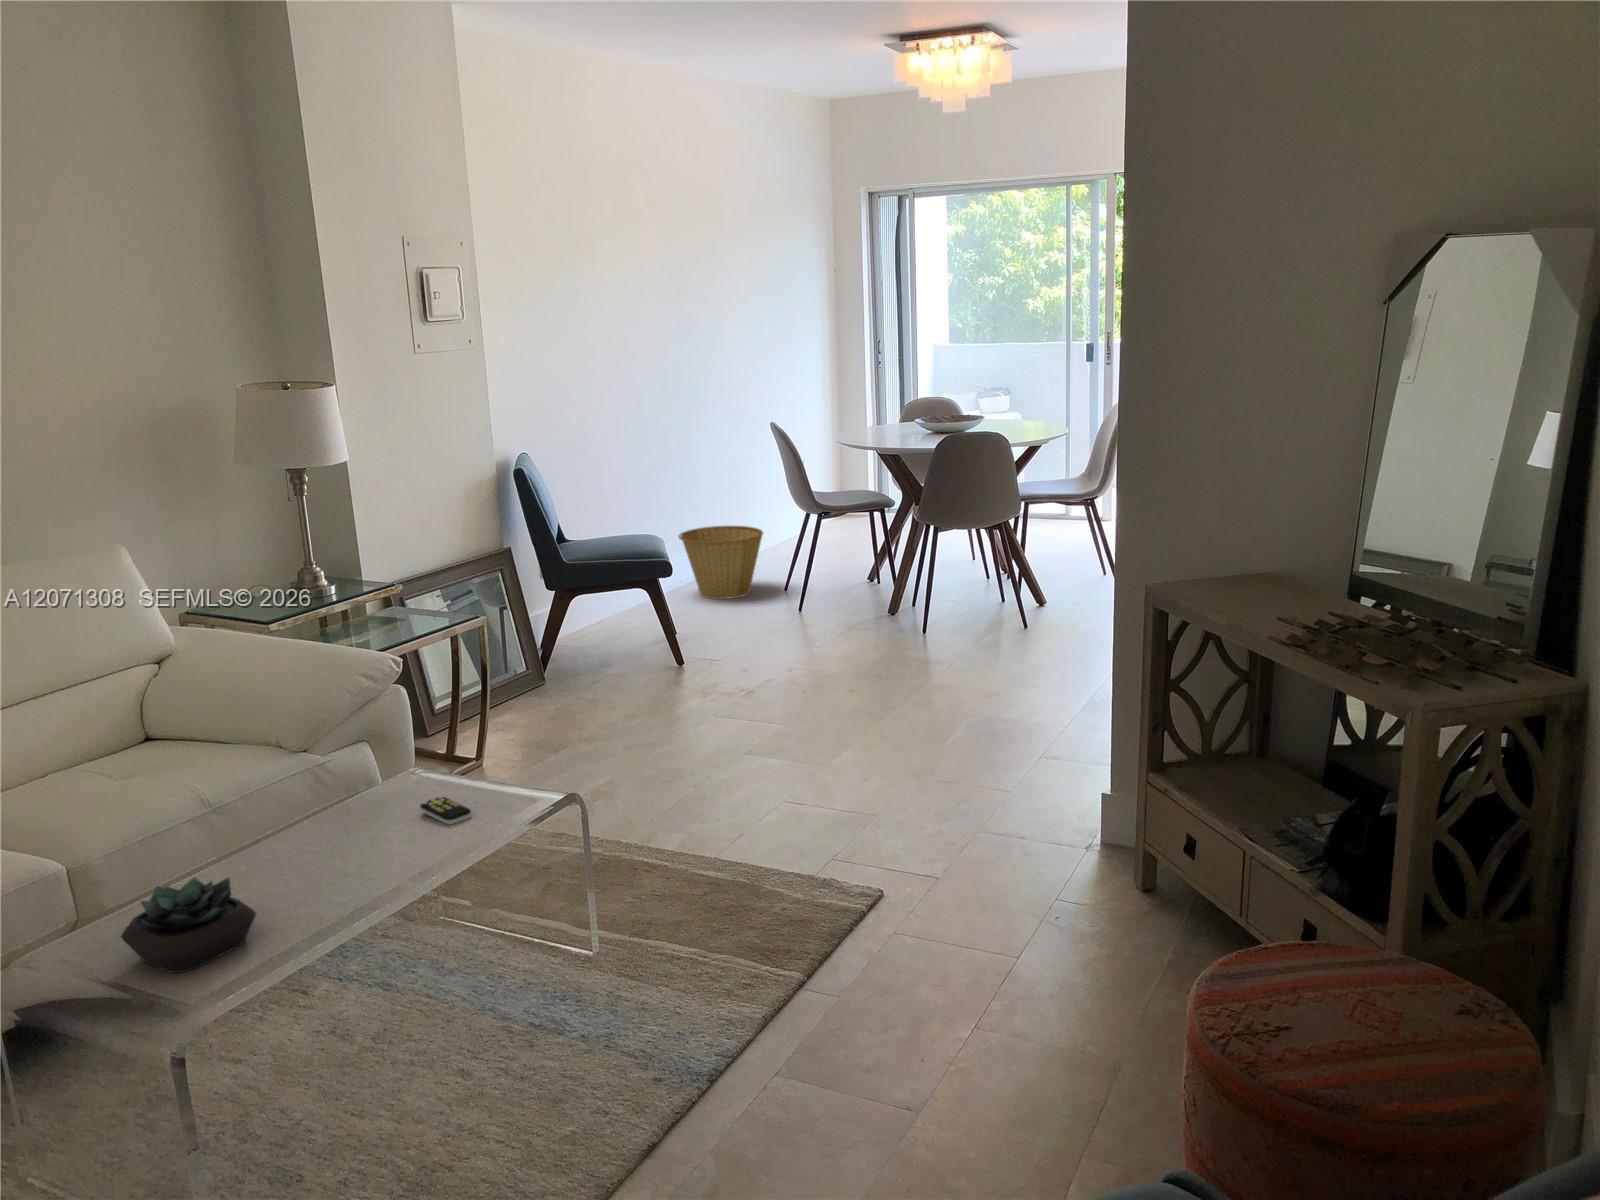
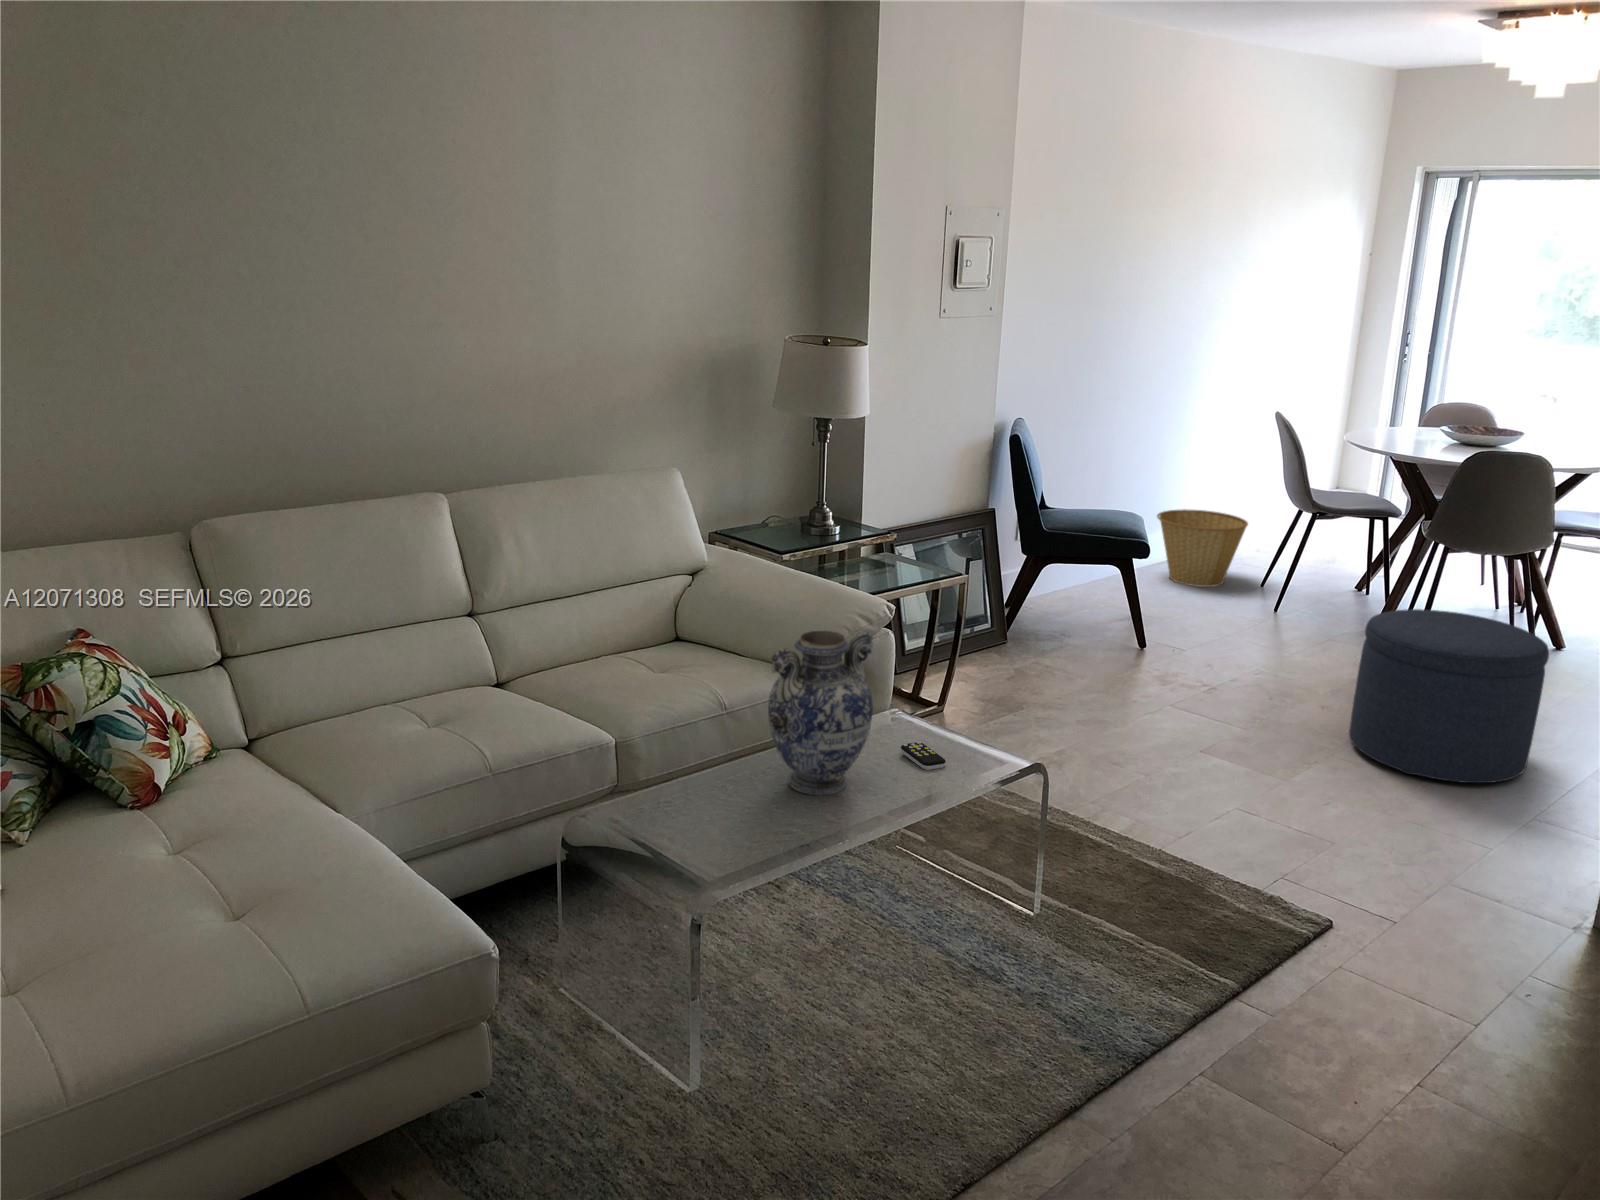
ottoman: none [874,582,1029,737] -> present [1349,609,1549,783]
vase: none [240,686,375,880] -> present [768,631,873,795]
succulent plant: present [121,878,256,973] -> none [661,773,766,851]

